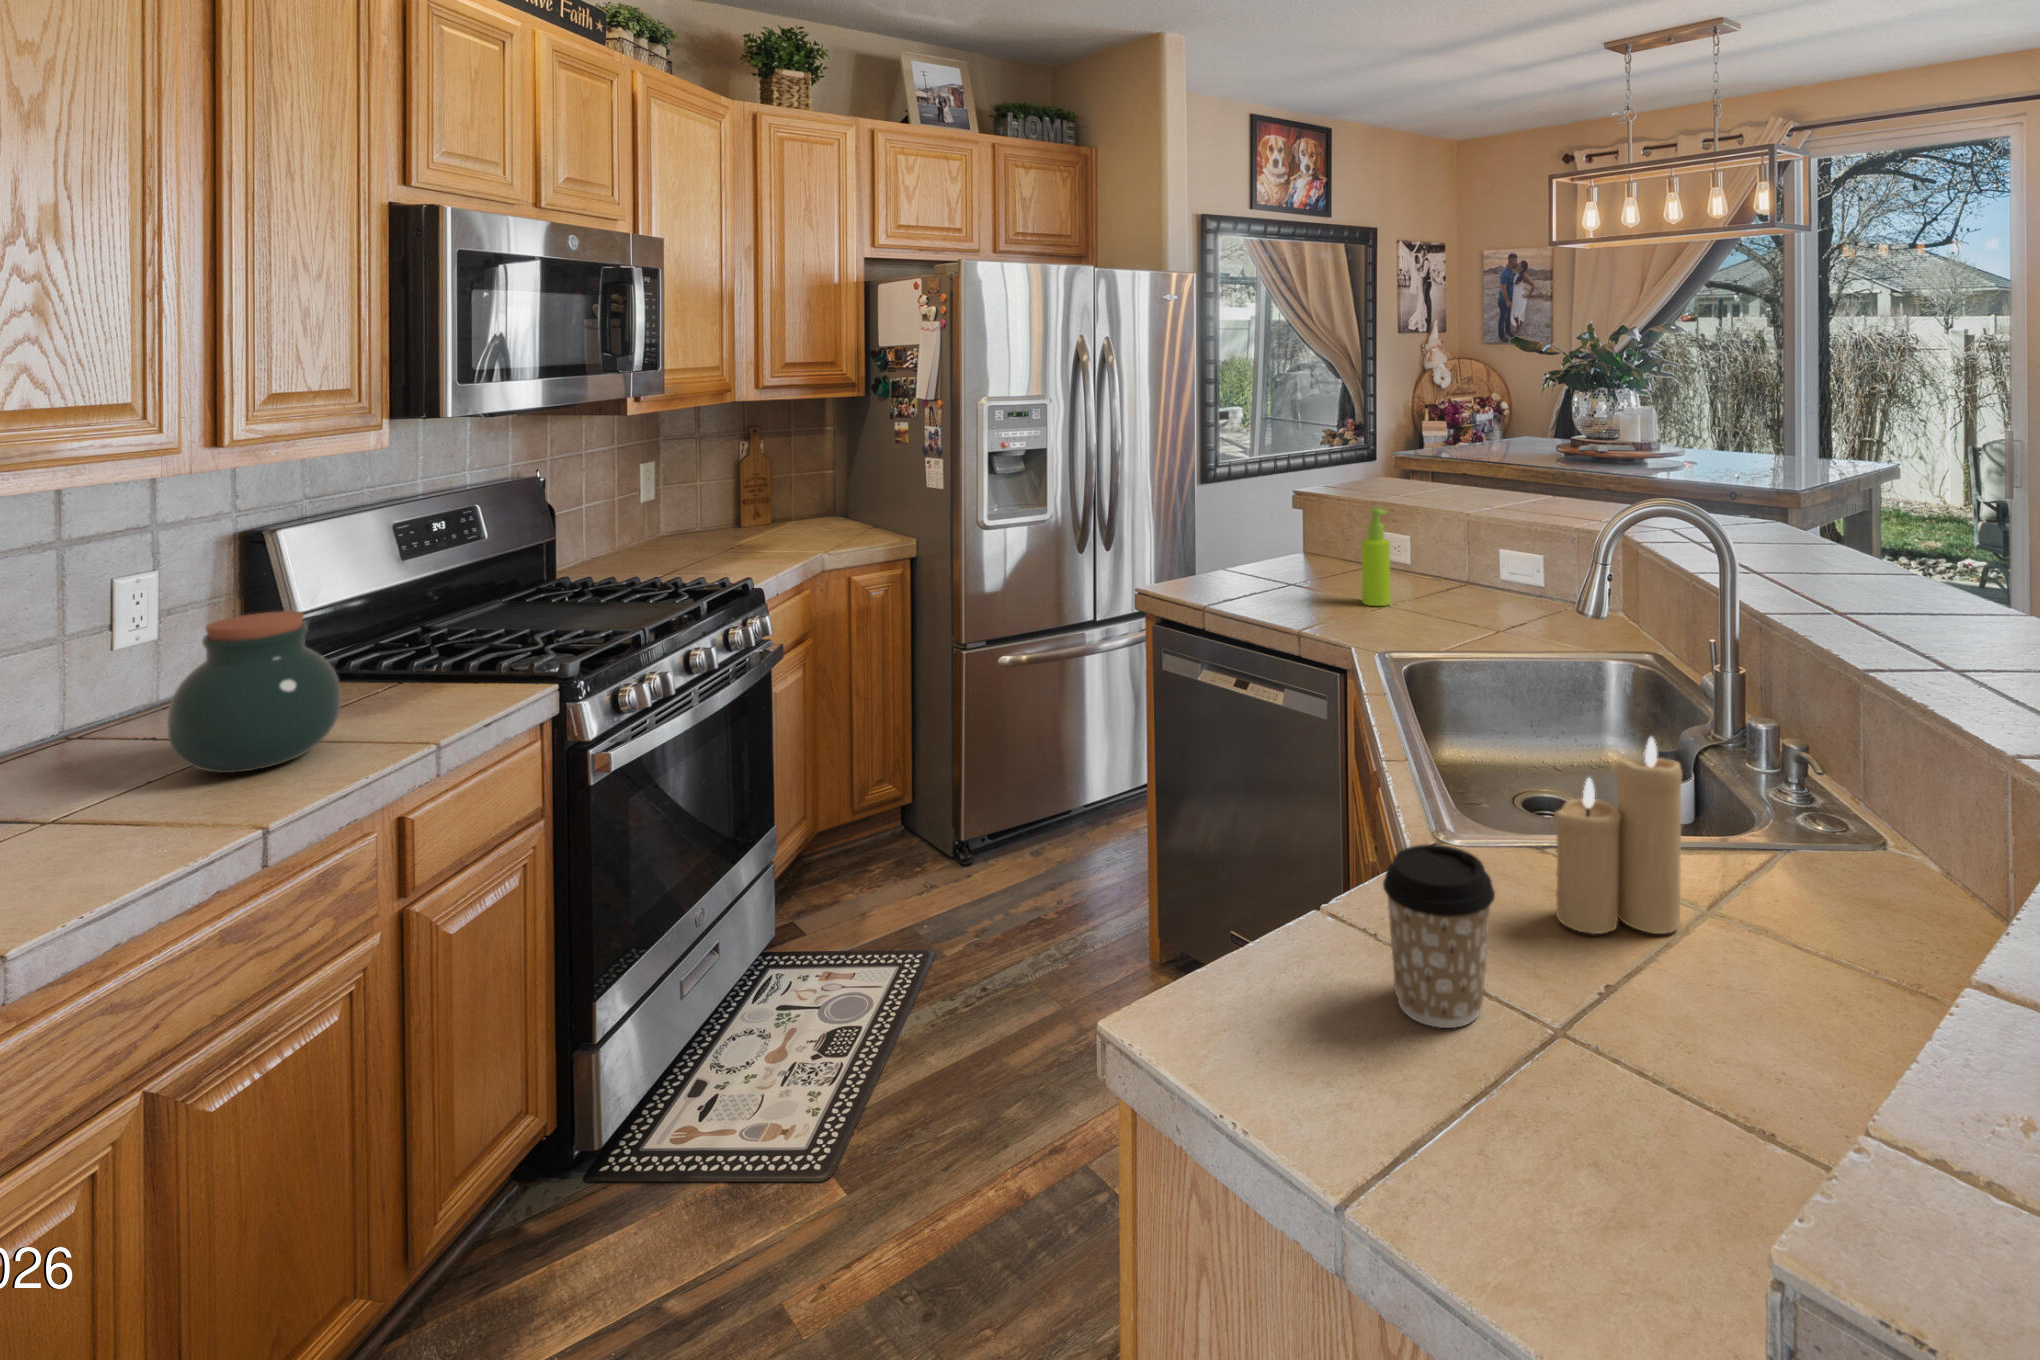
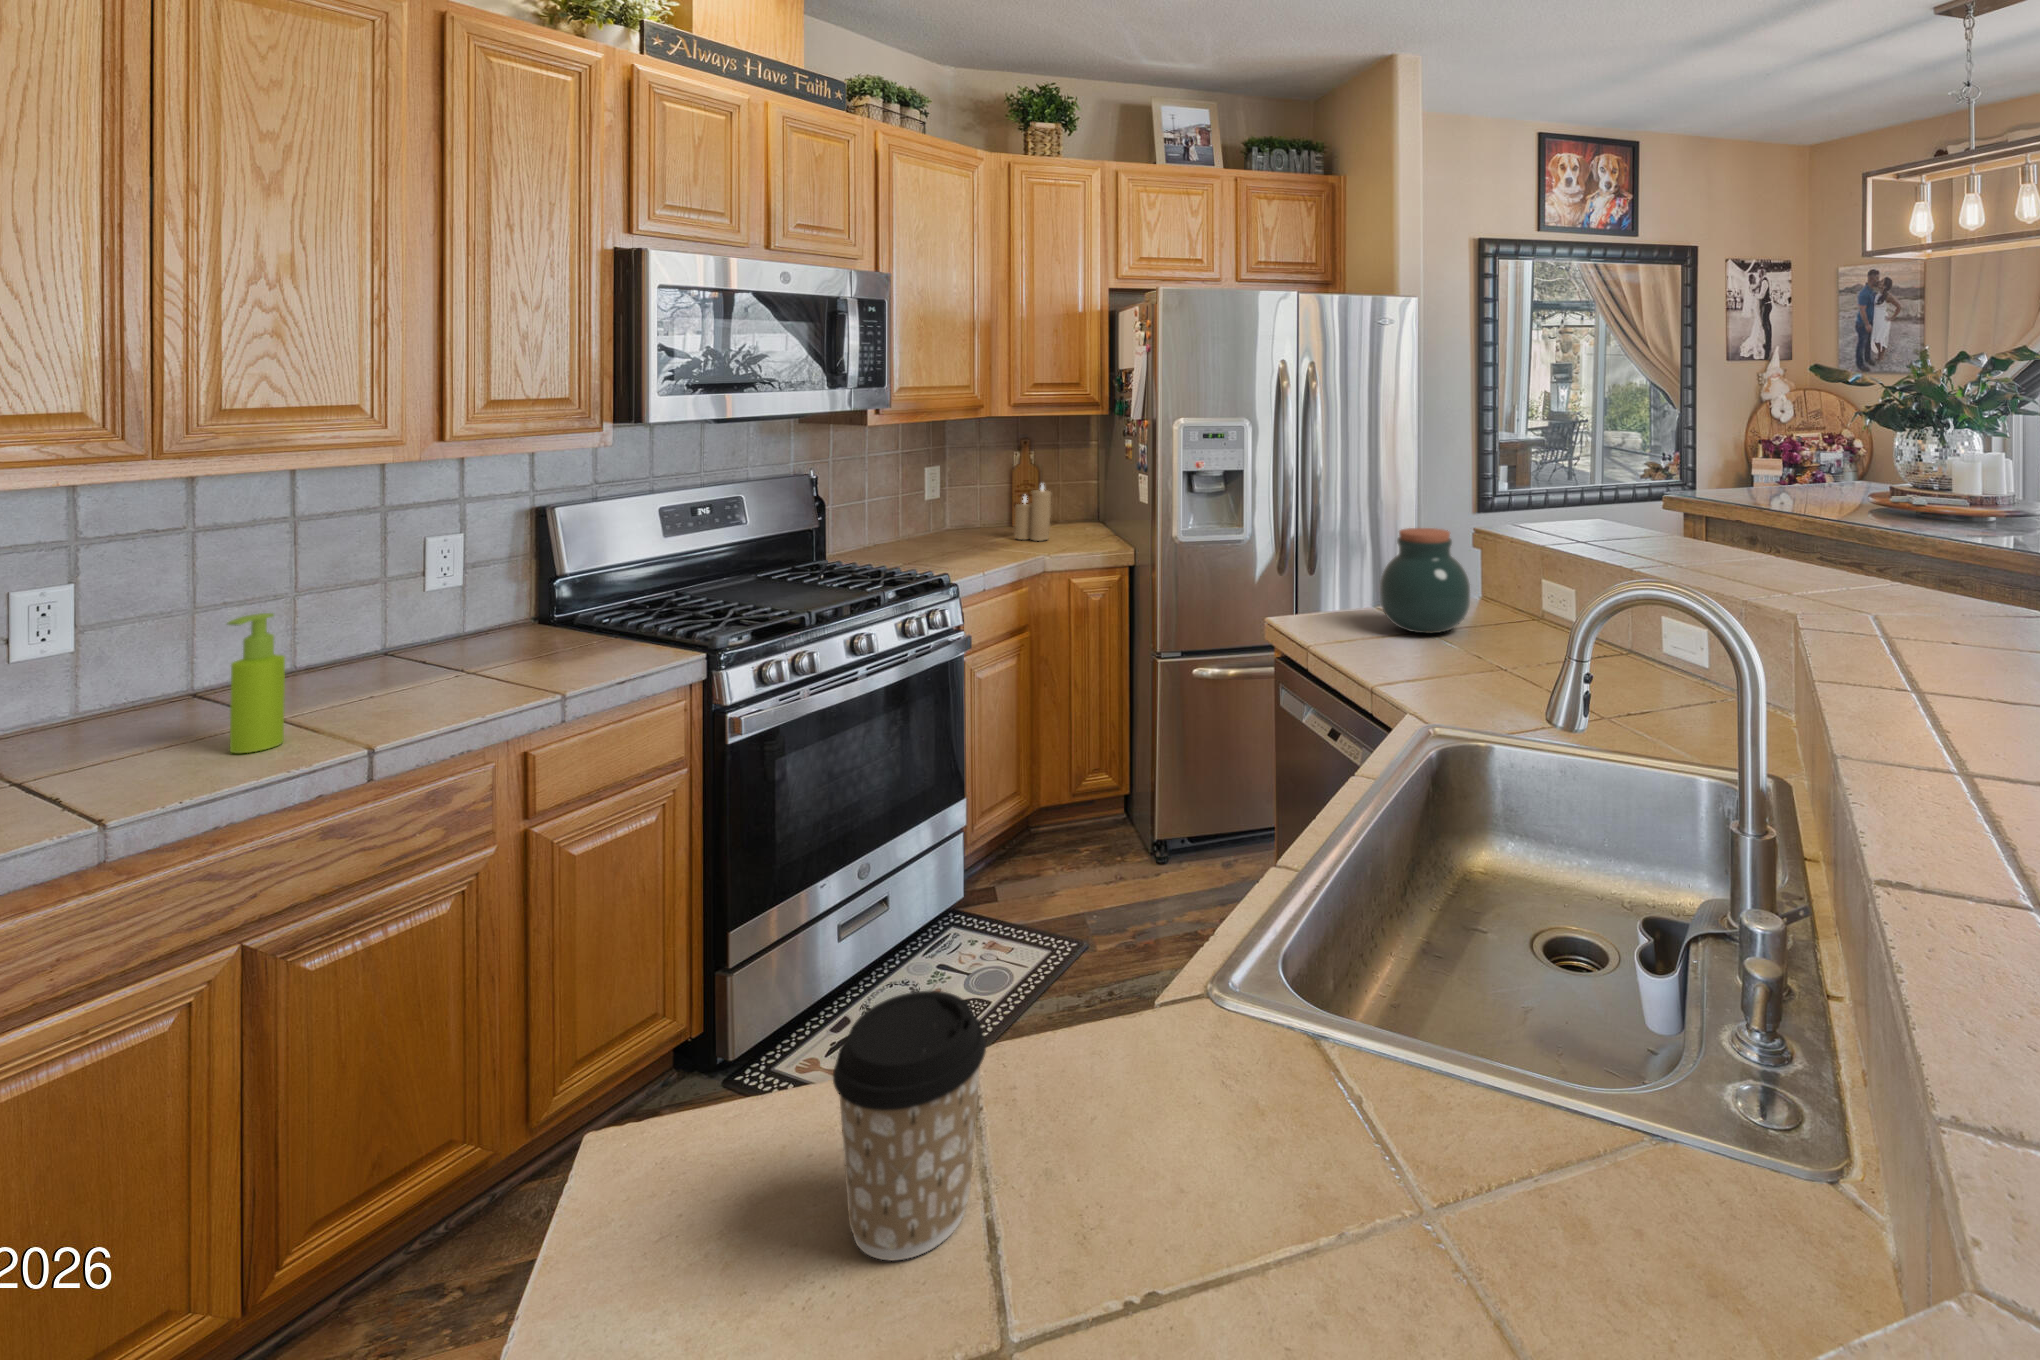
soap dispenser: present [1362,508,1391,606] -> present [227,613,285,753]
jar: present [167,611,341,773] -> present [1380,528,1470,633]
candle: present [1554,737,1682,934] -> present [1014,484,1051,541]

